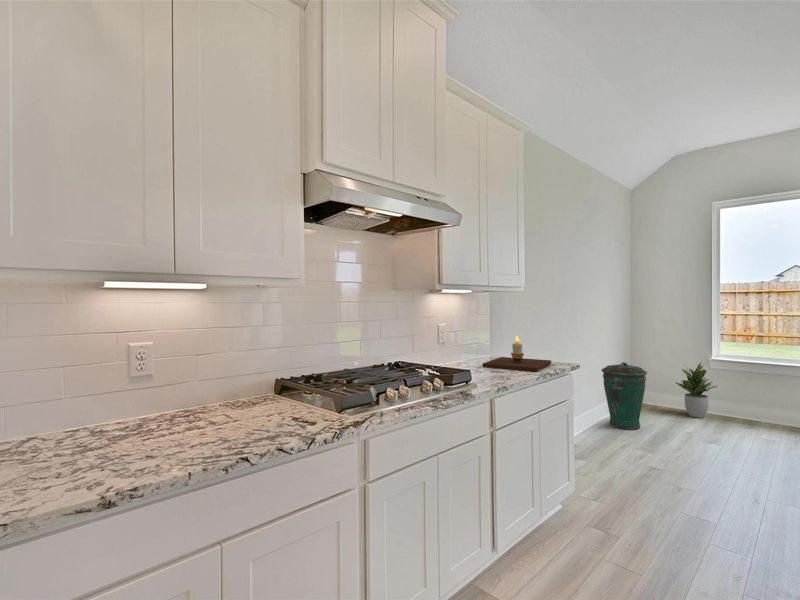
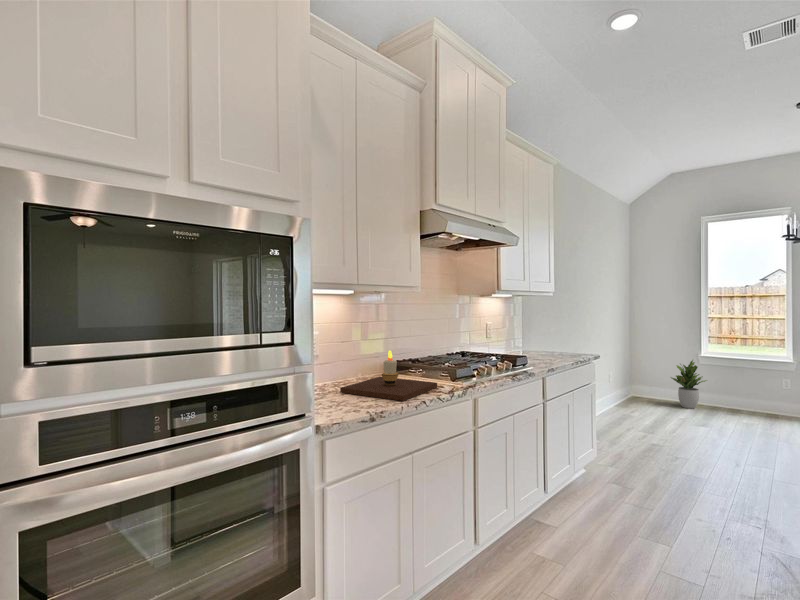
candle: present [483,336,551,372] -> present [340,351,437,401]
trash can: present [602,362,647,430] -> none [607,358,647,418]

